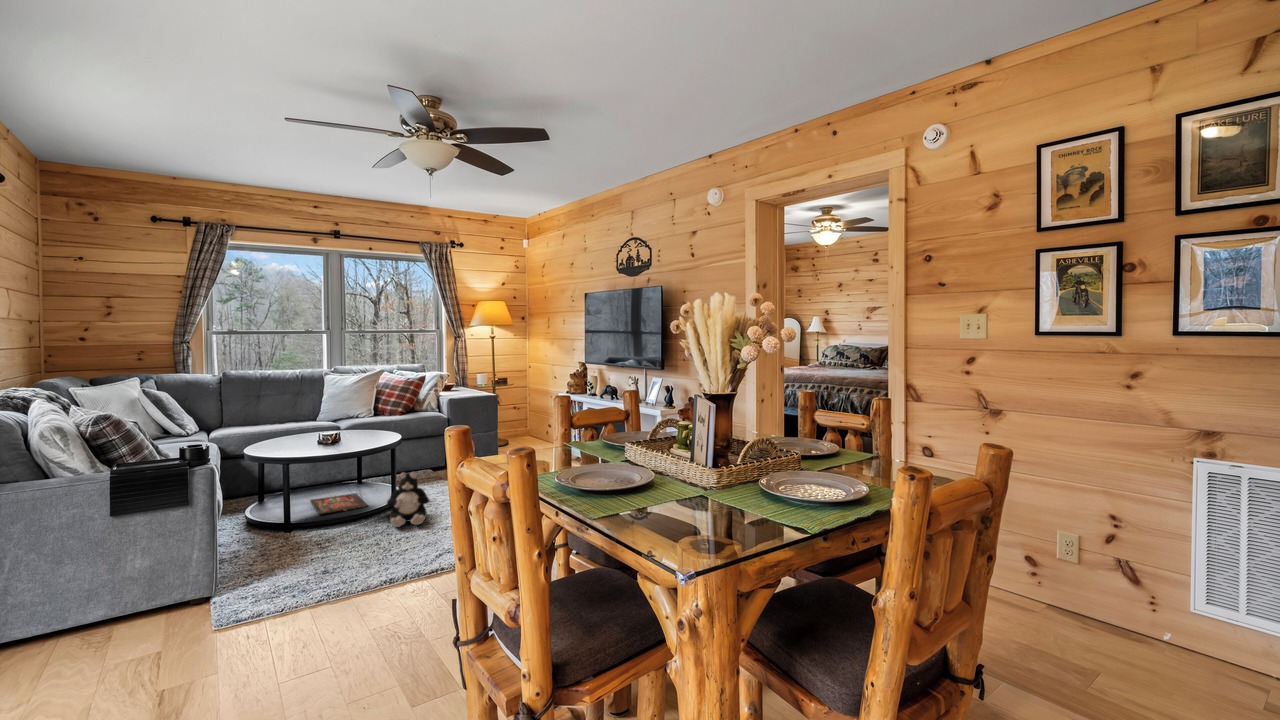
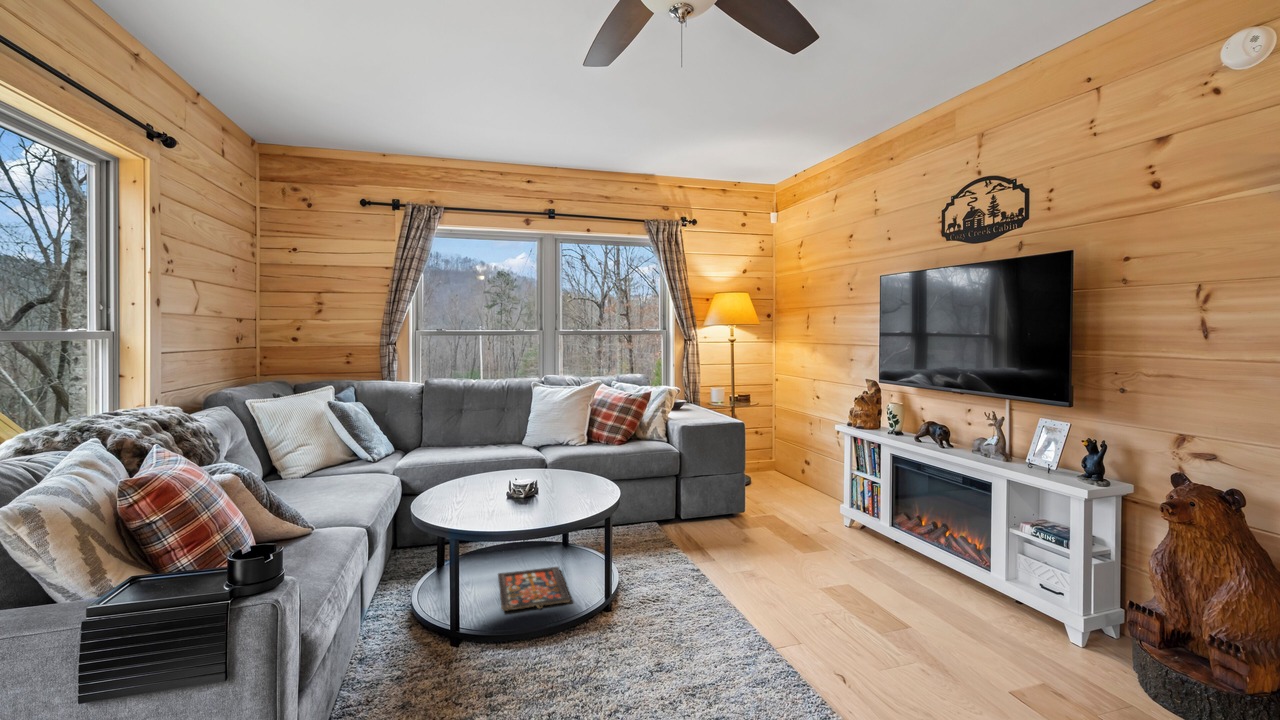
plush toy: present [387,471,429,527] -> none [598,564,664,668]

